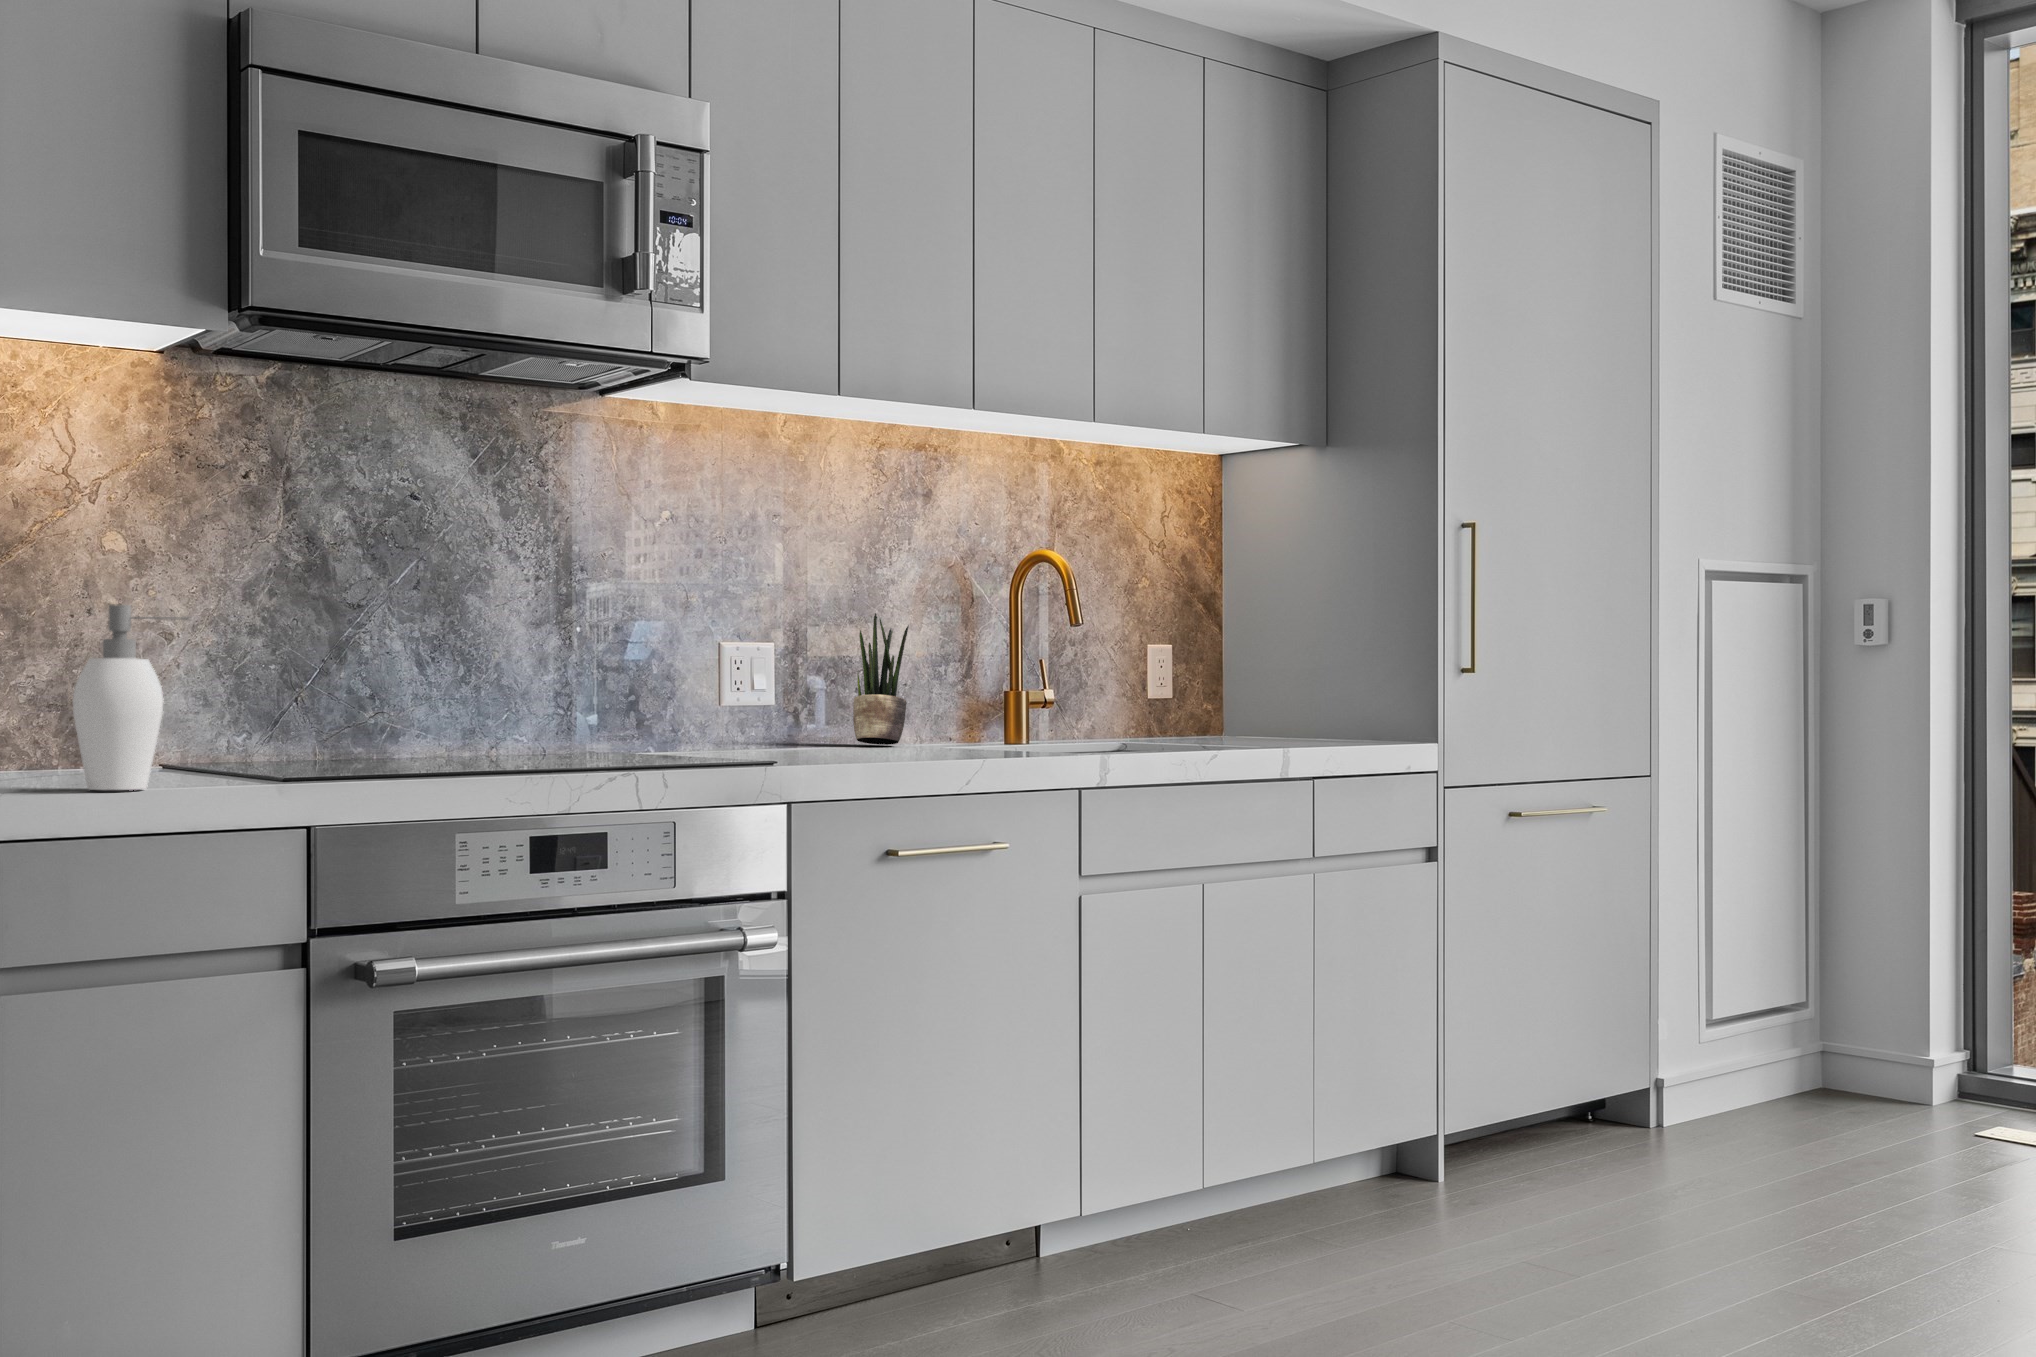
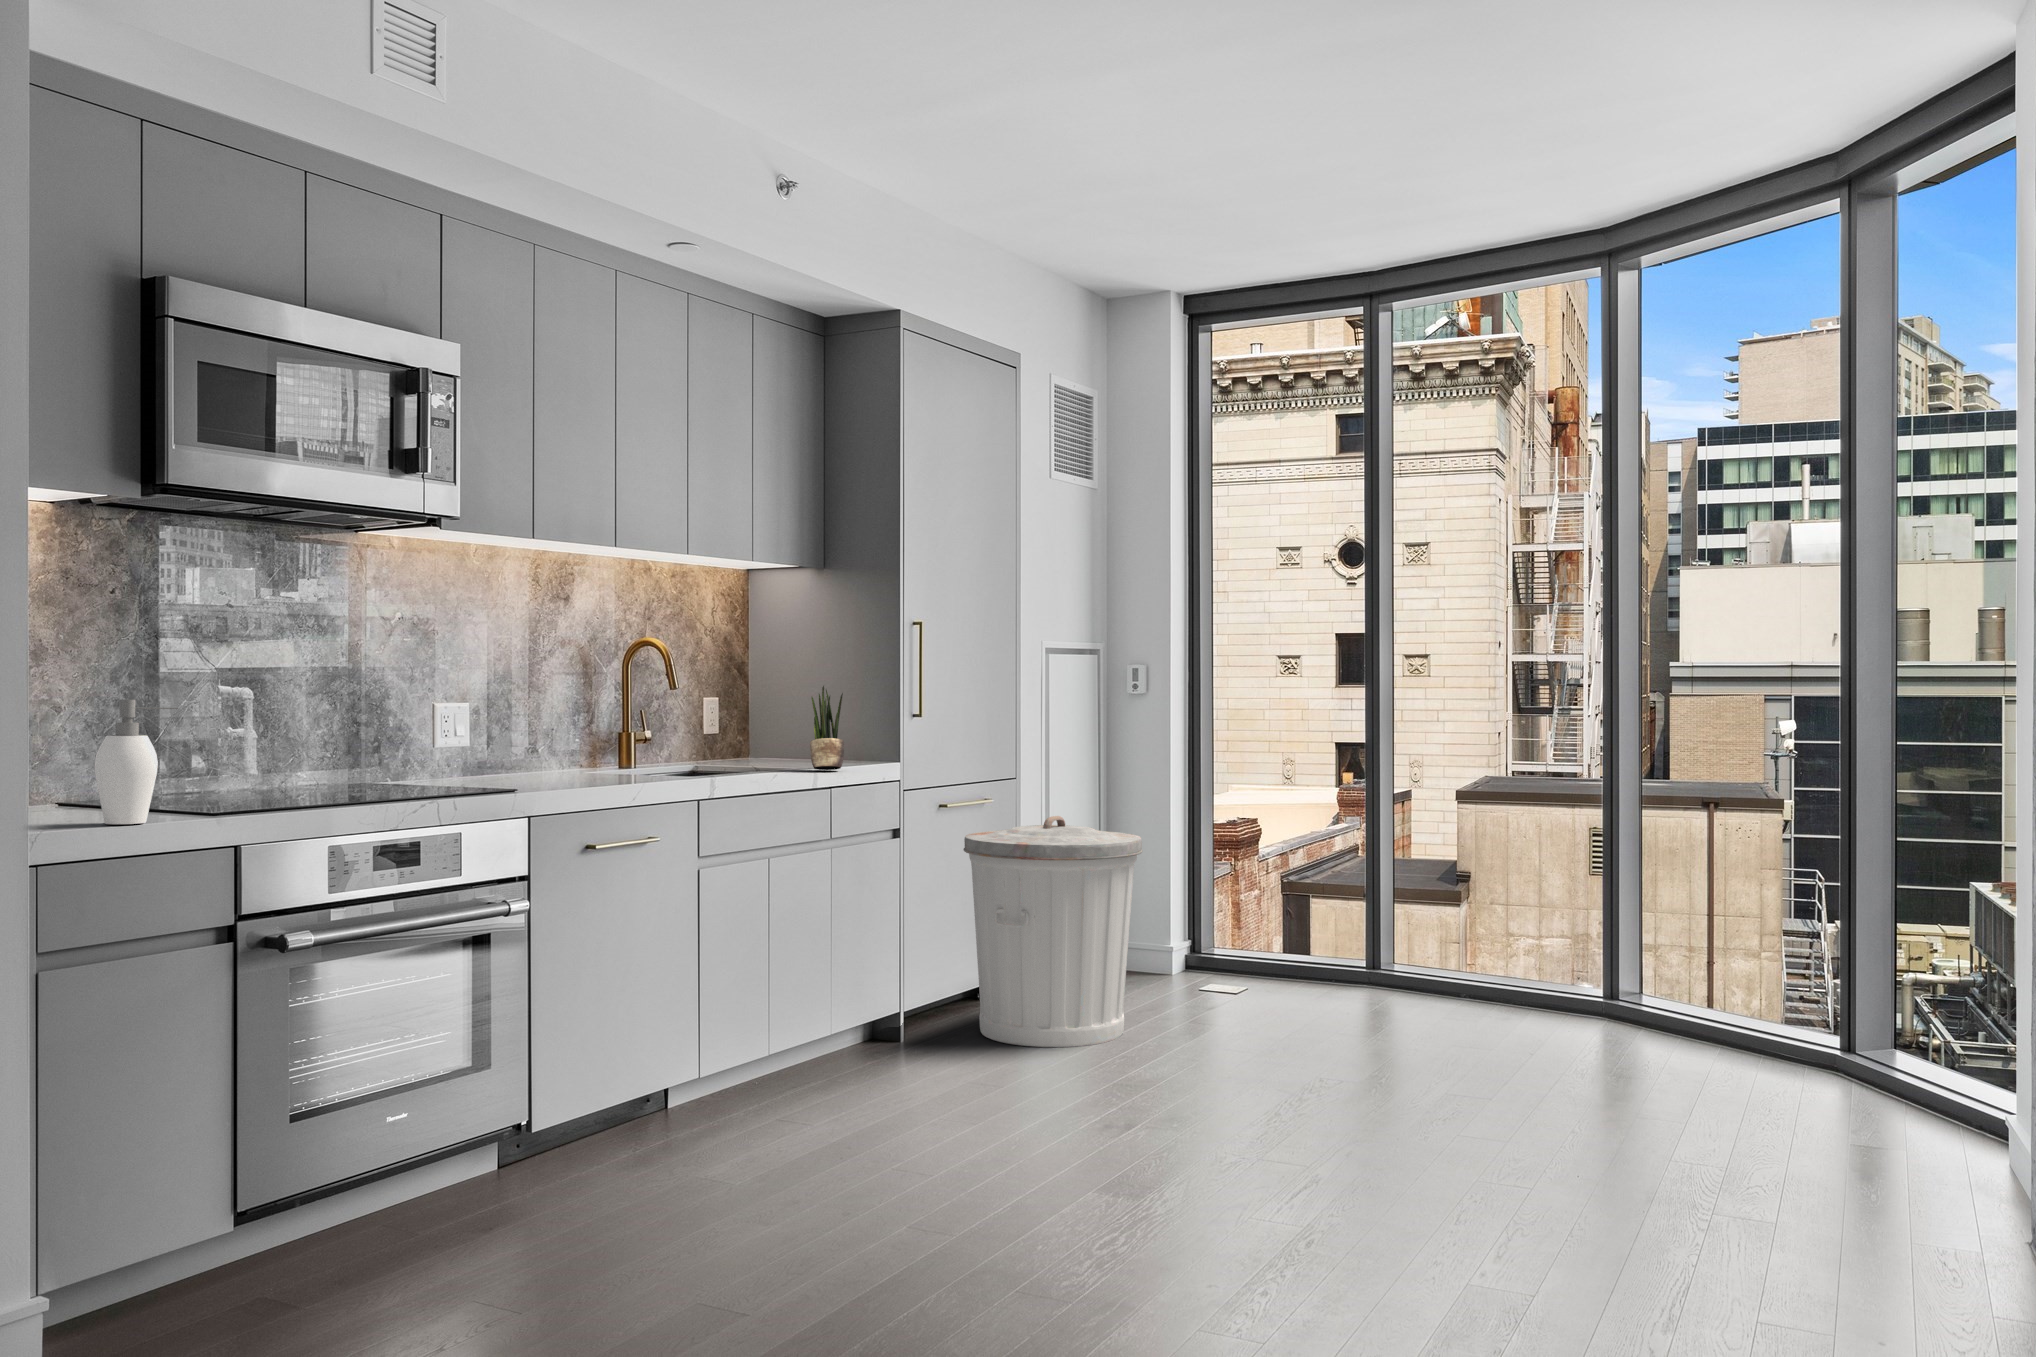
potted plant: present [853,613,909,745] -> present [810,686,844,770]
trash can: none [1547,834,1861,1220] -> present [963,816,1143,1047]

